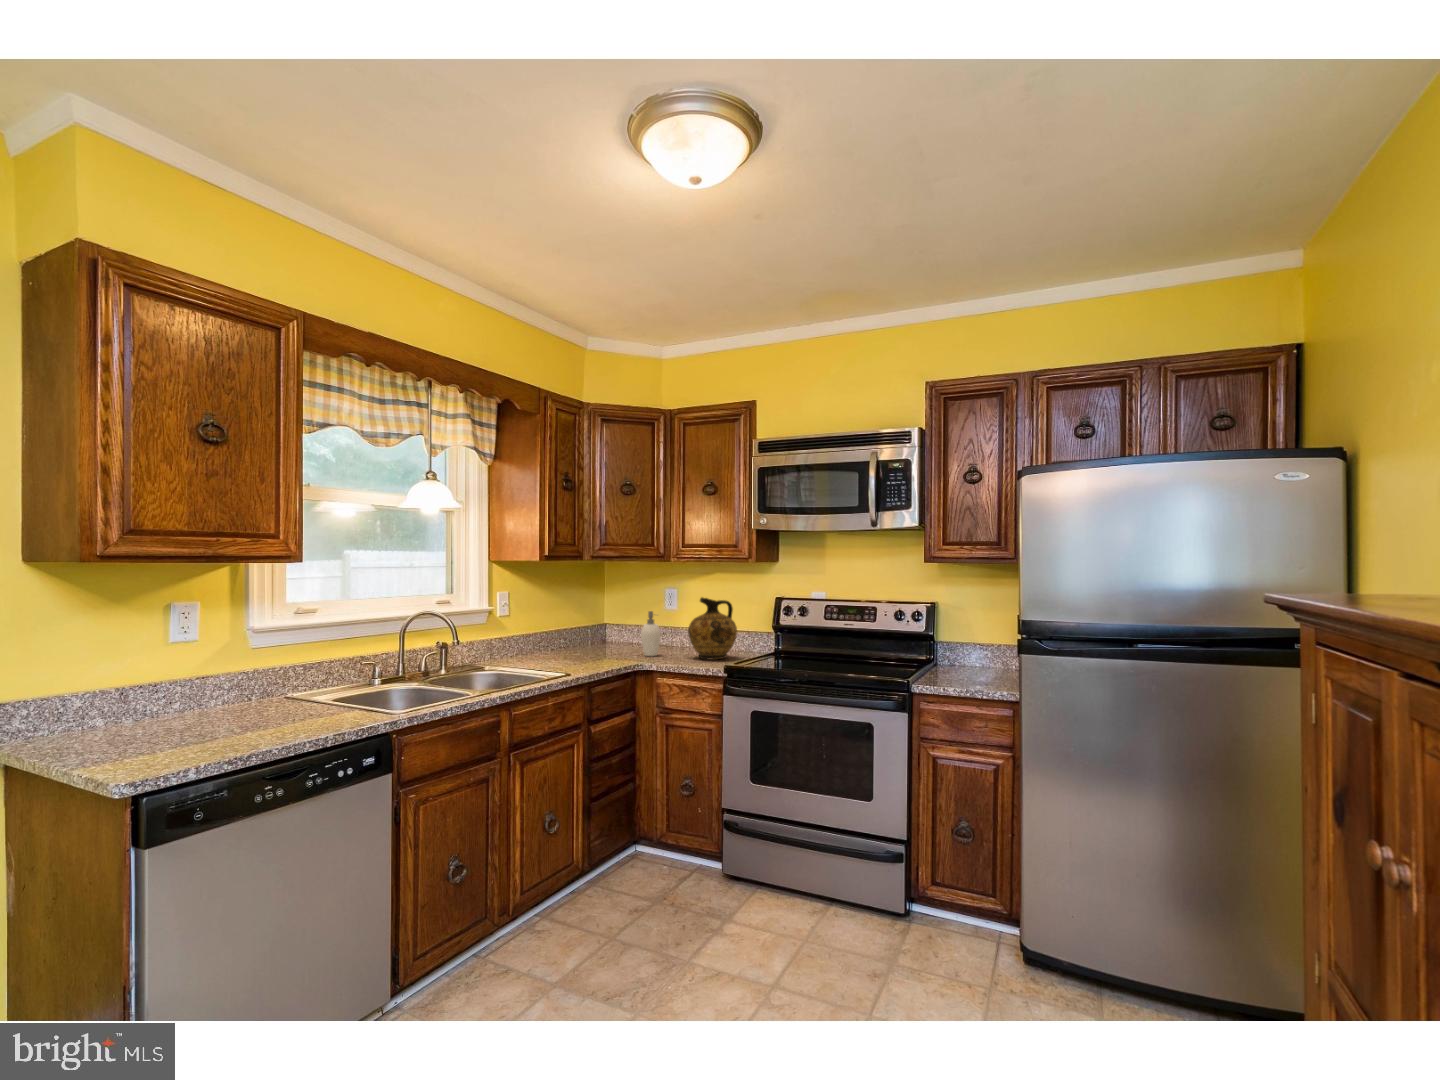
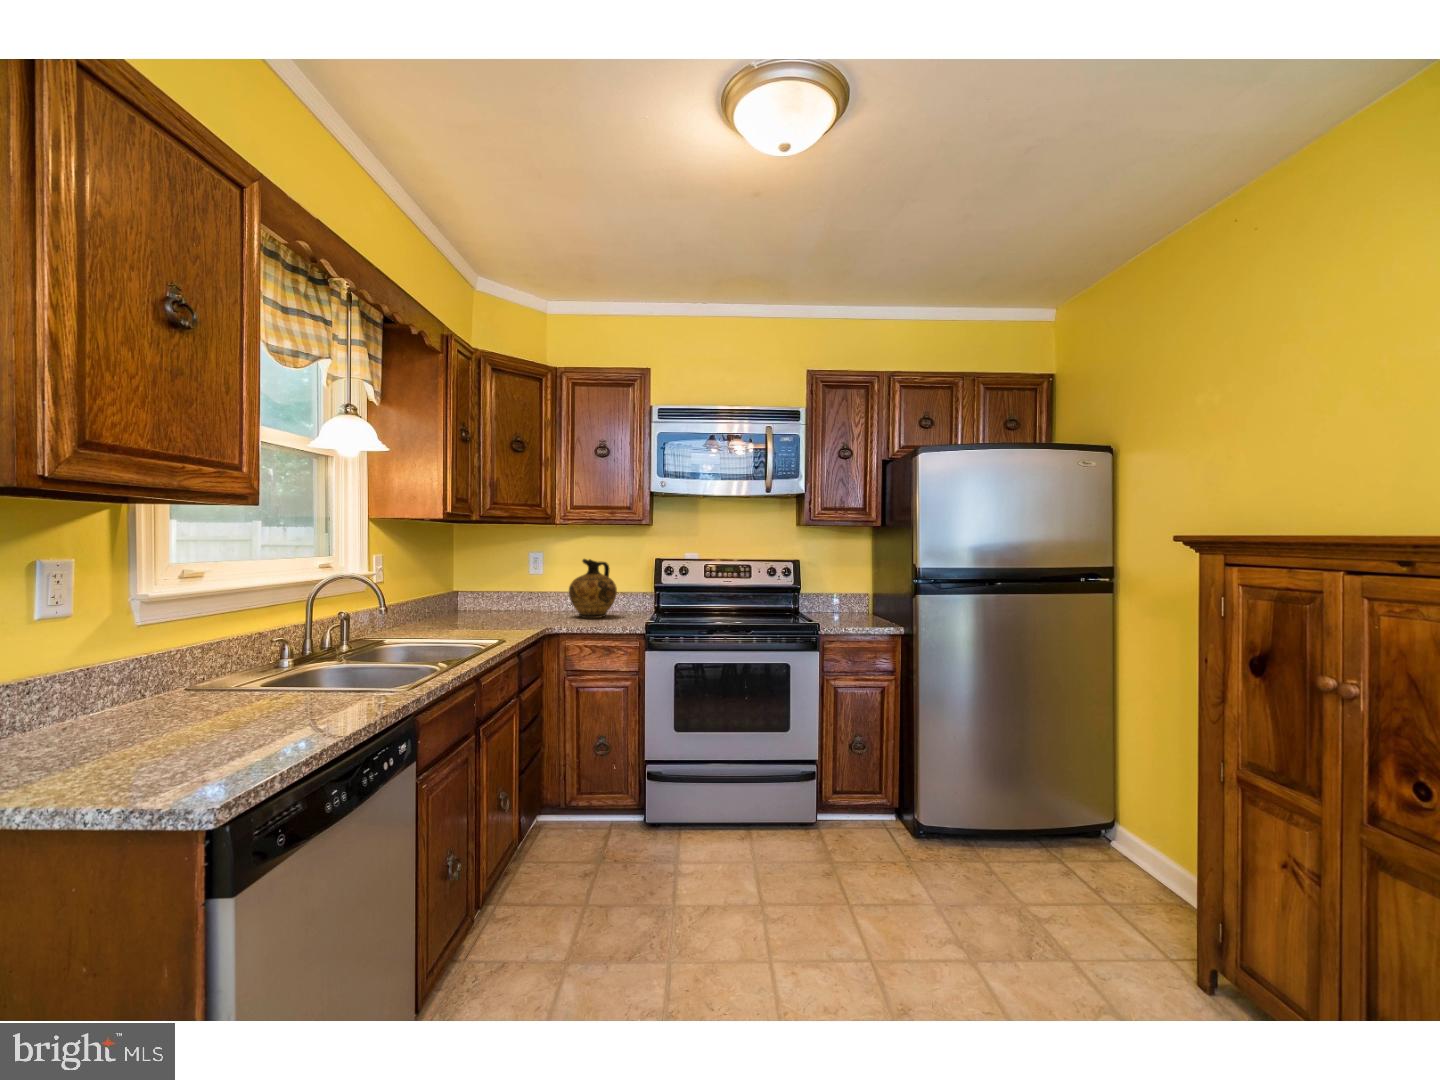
soap dispenser: present [641,611,660,656] -> none [518,573,541,618]

